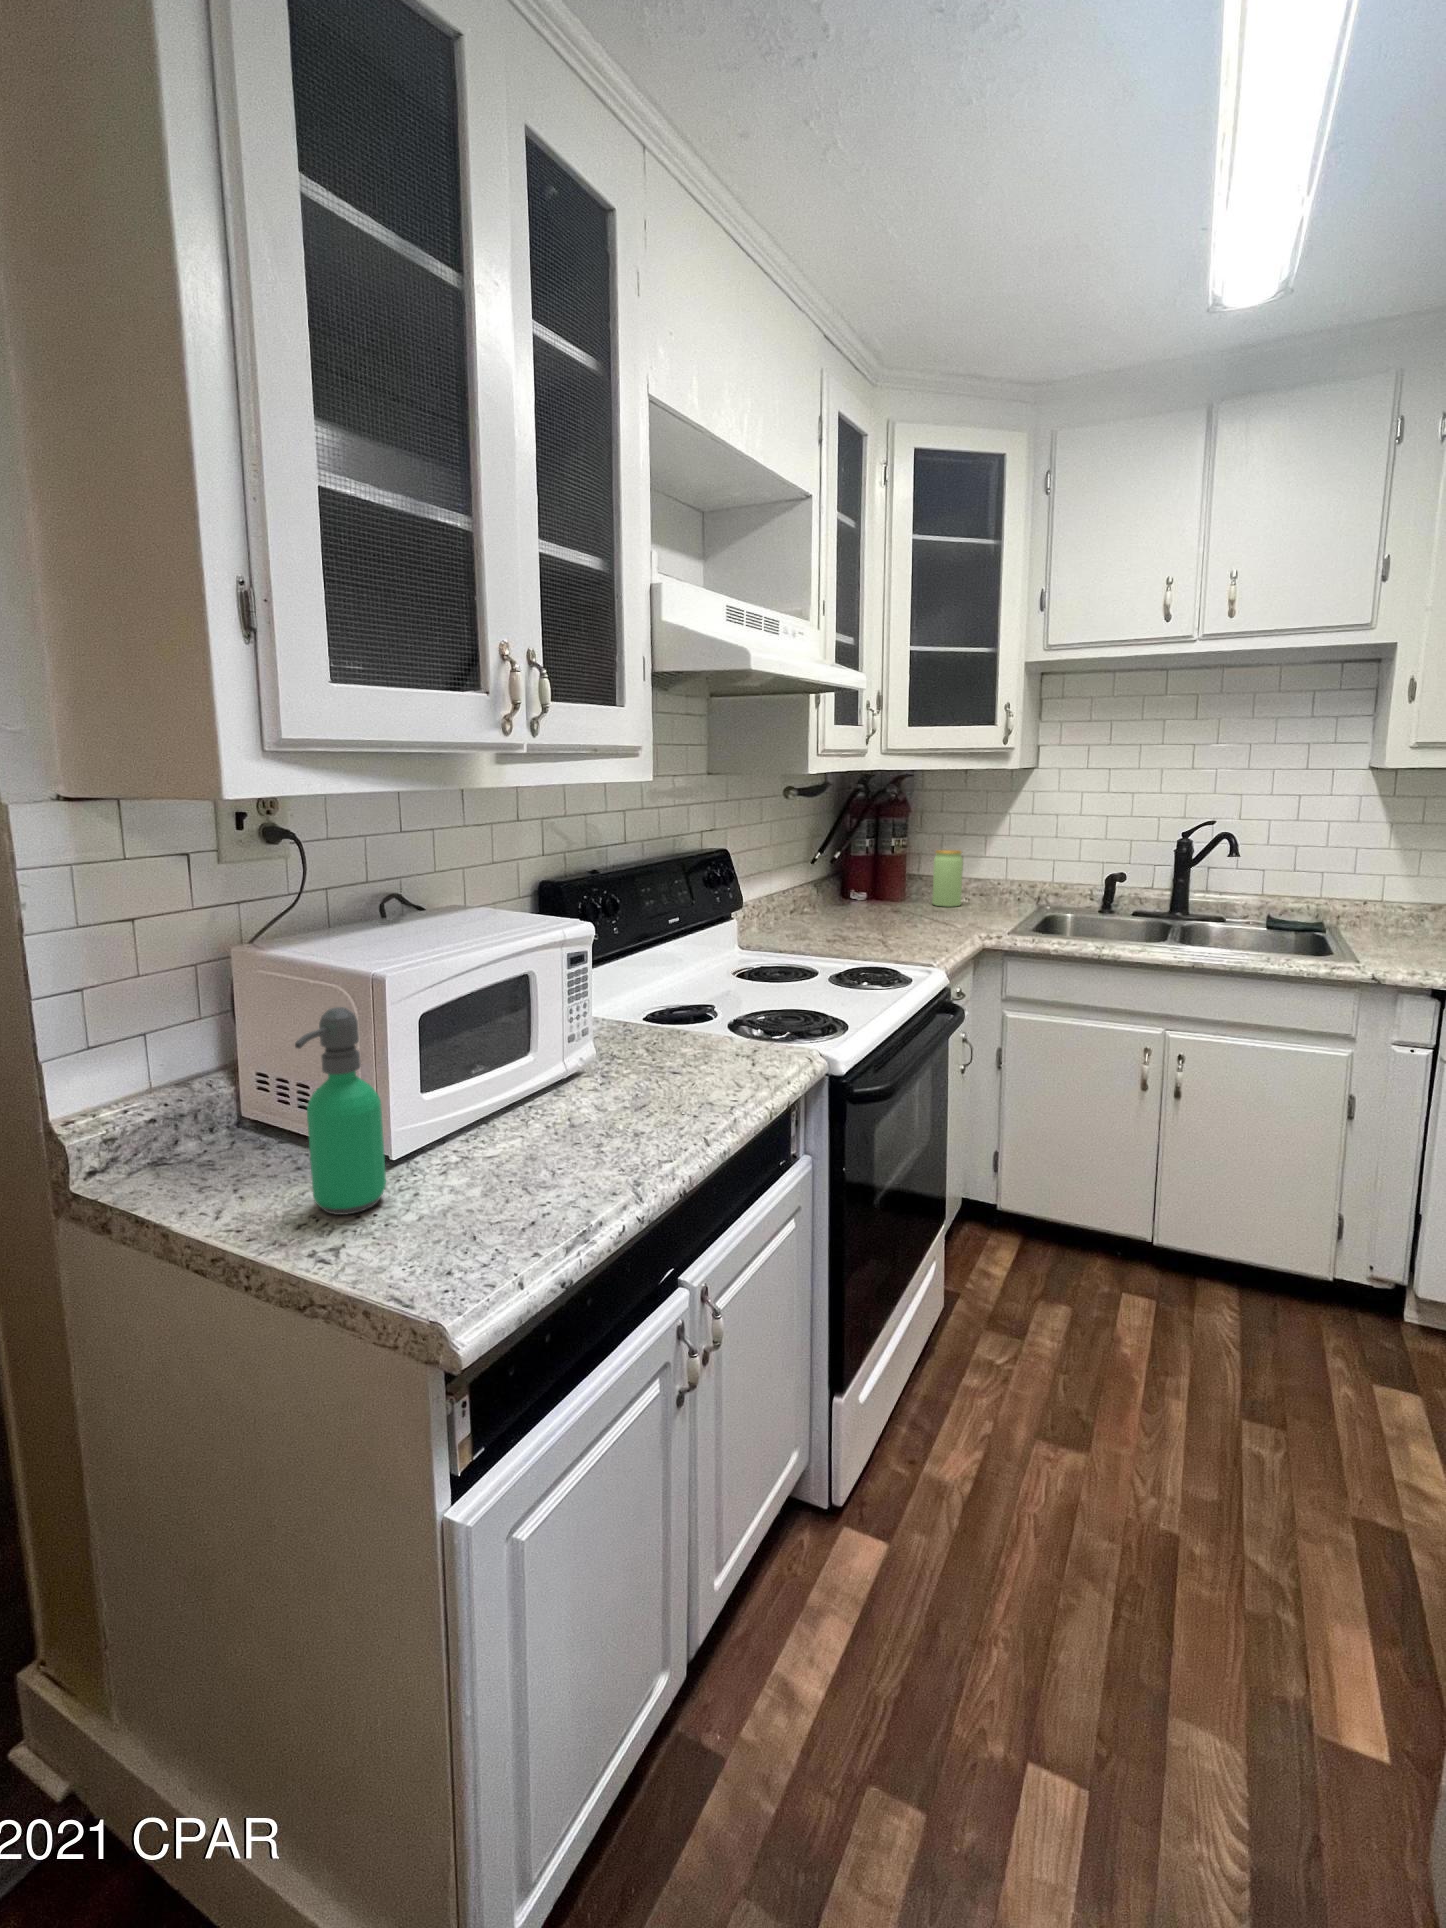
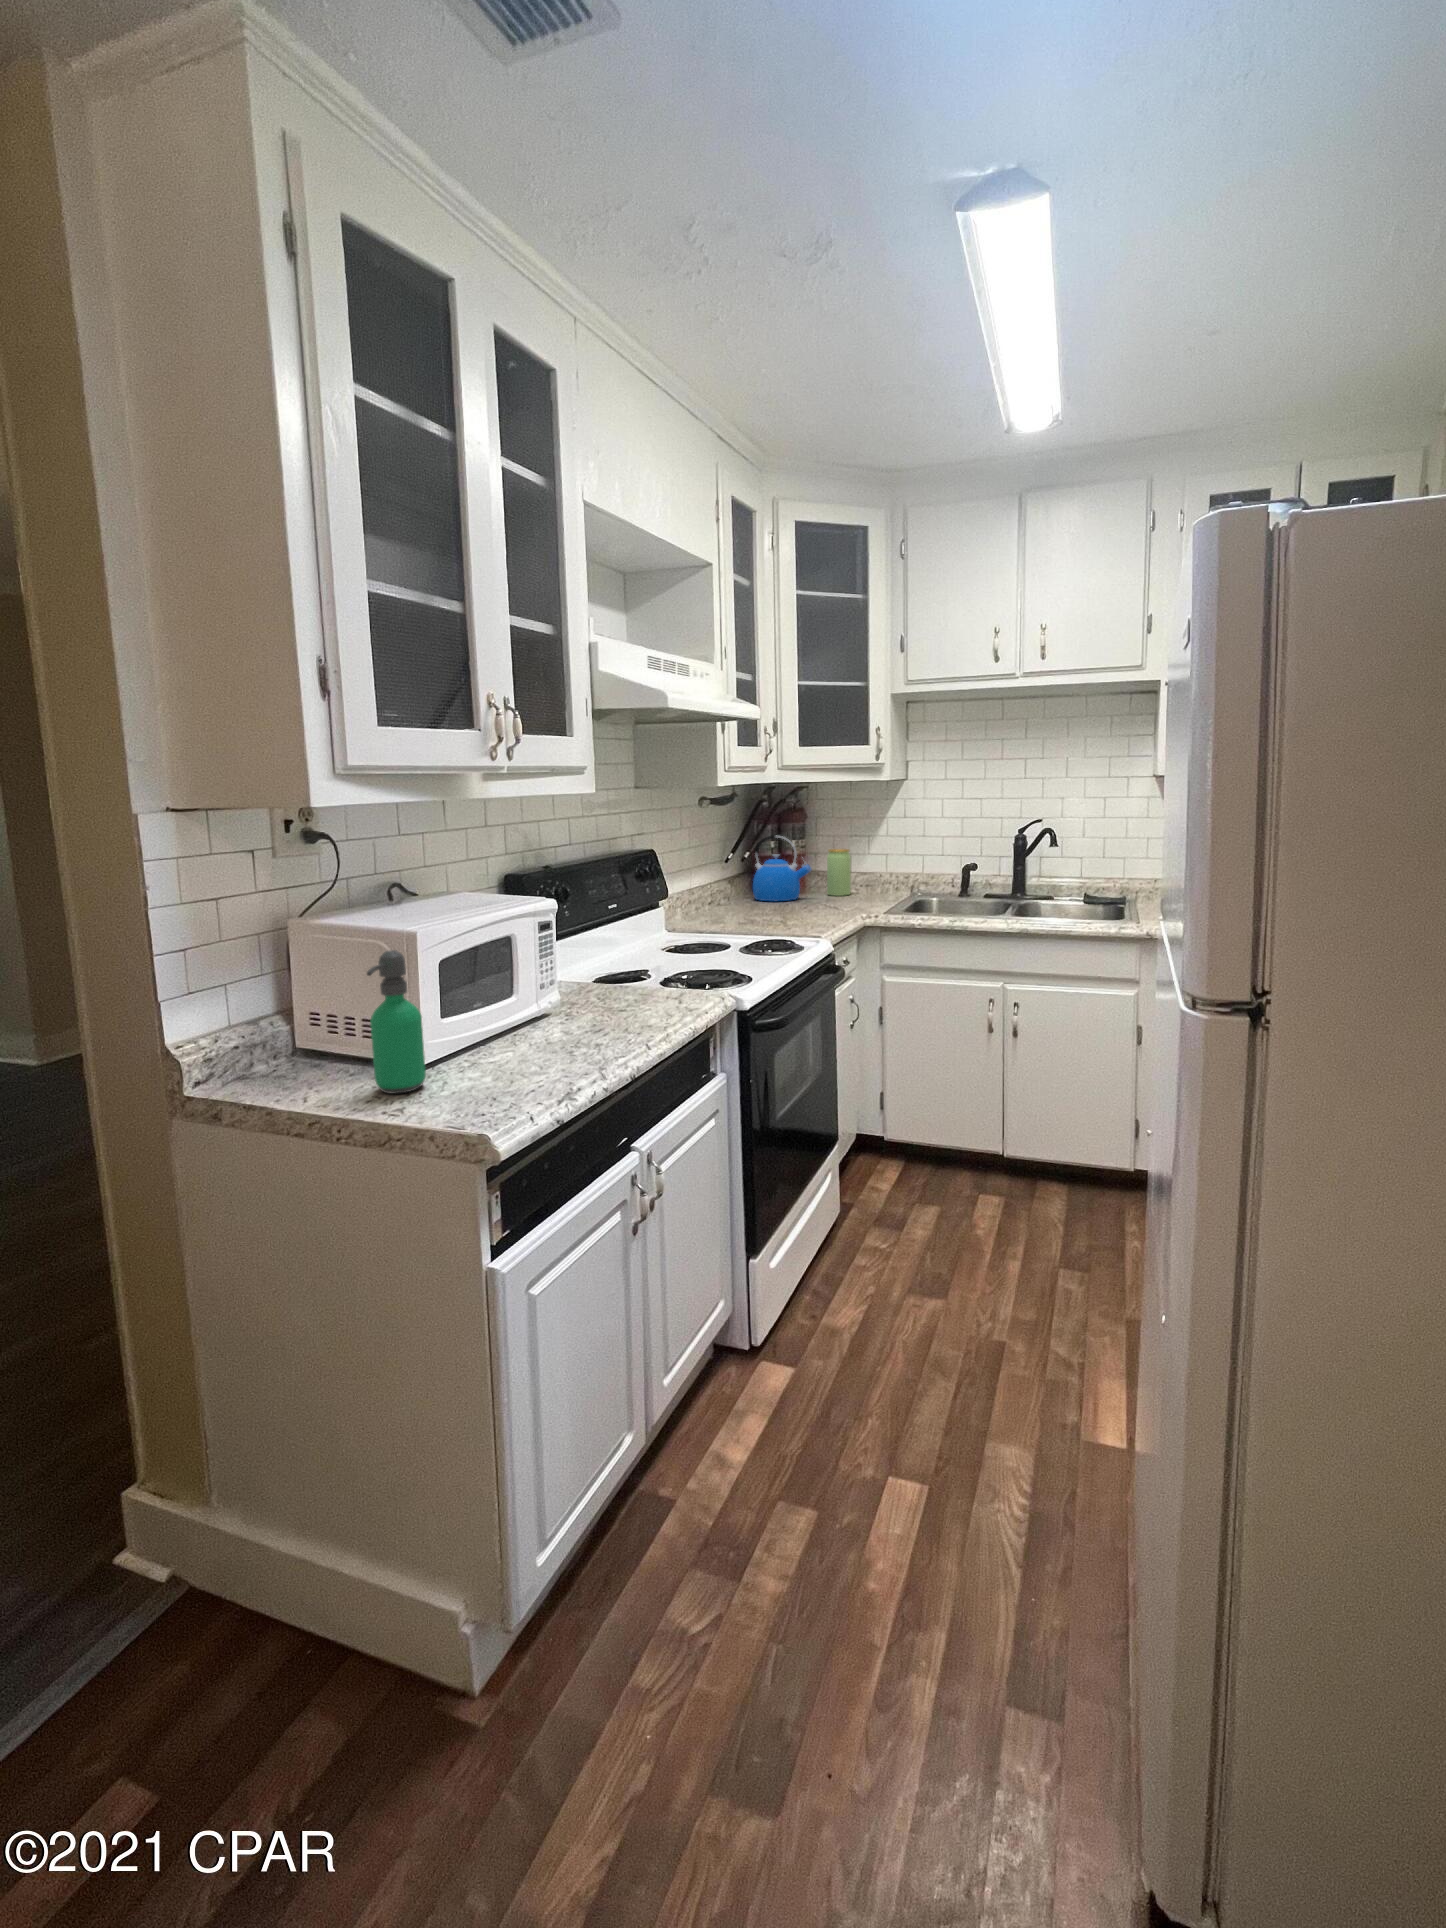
kettle: none [842,831,915,912] -> present [753,835,811,901]

